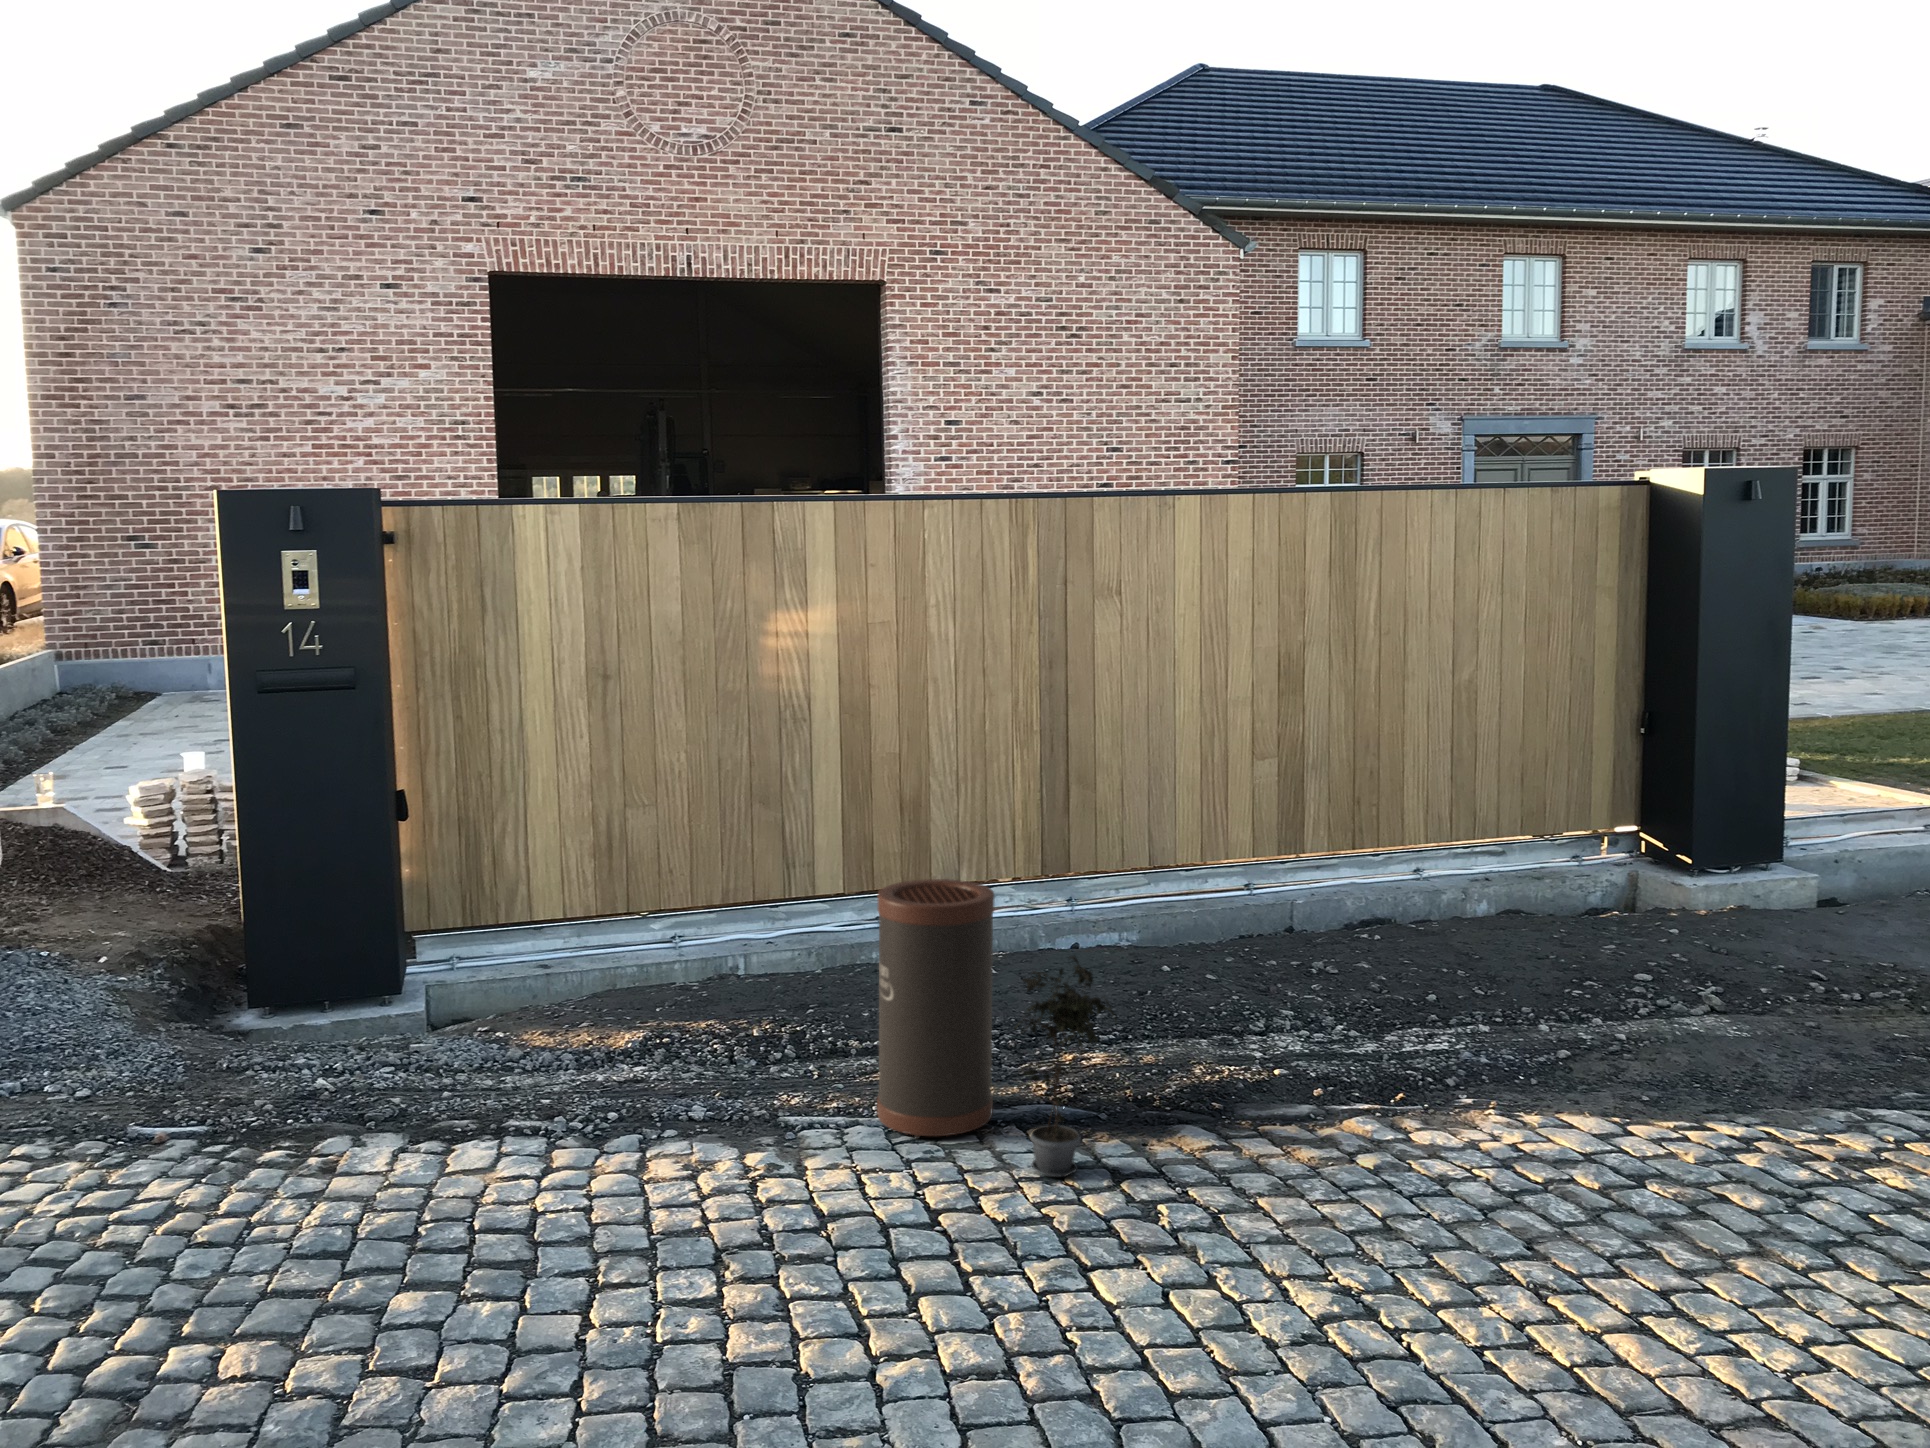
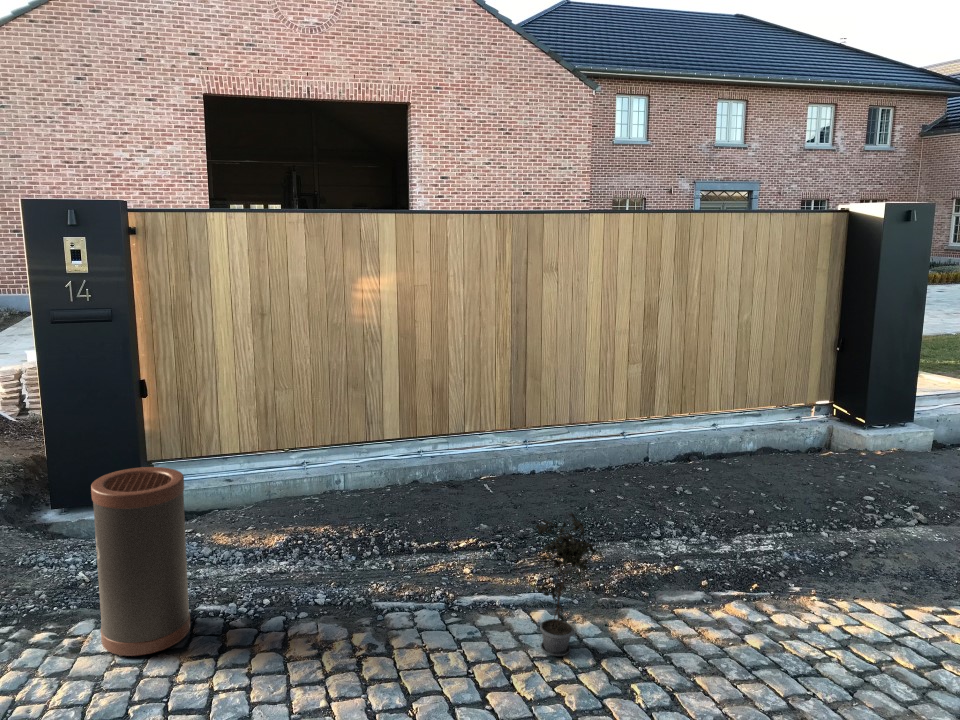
trash can: present [877,879,995,1139] -> present [91,467,190,657]

